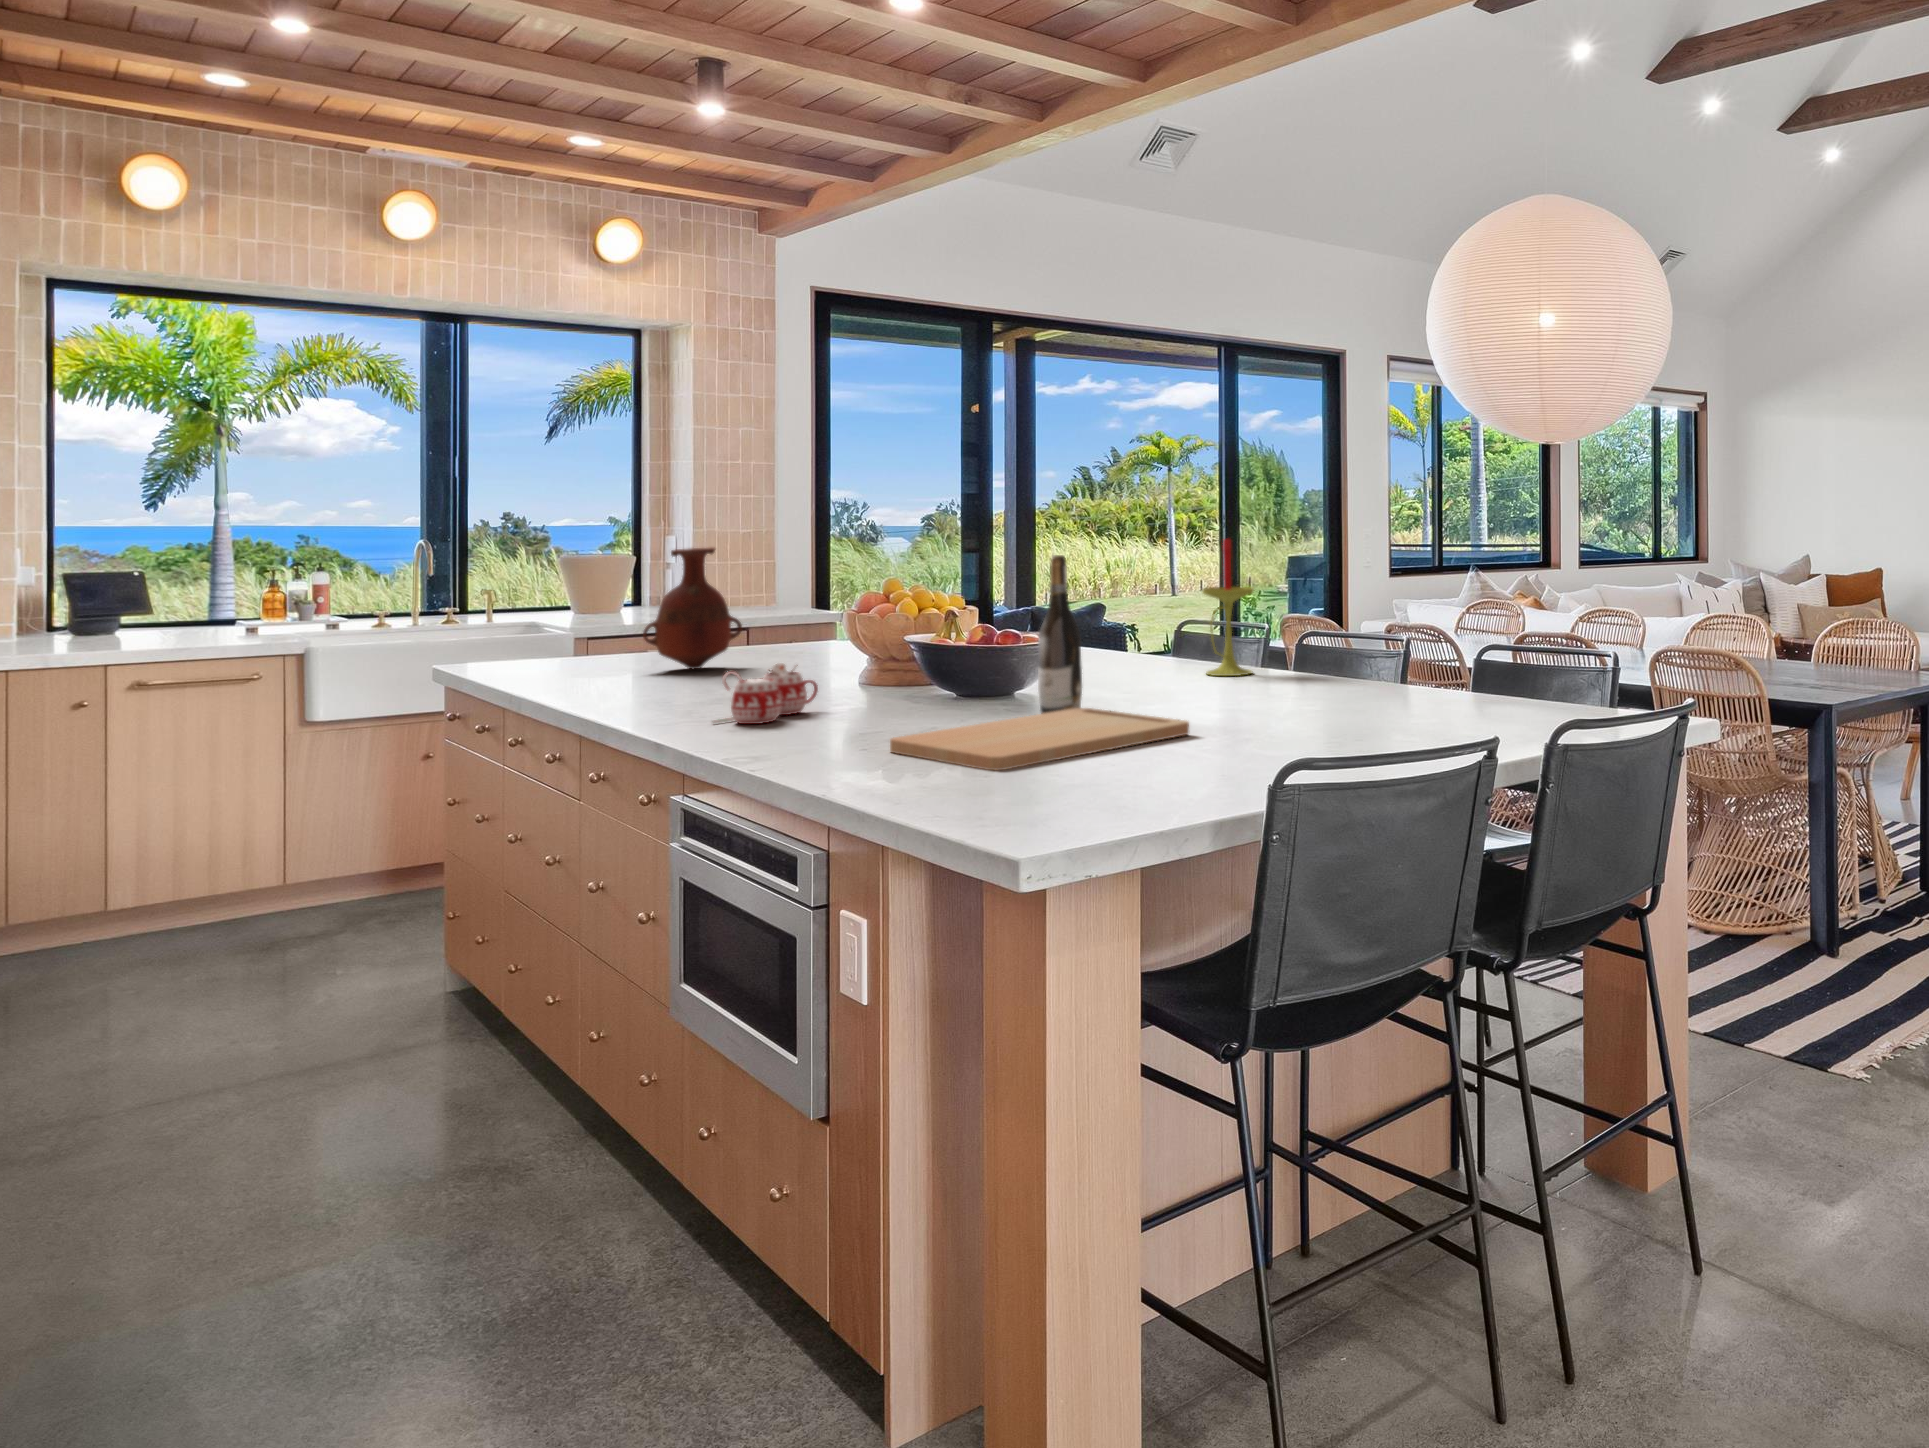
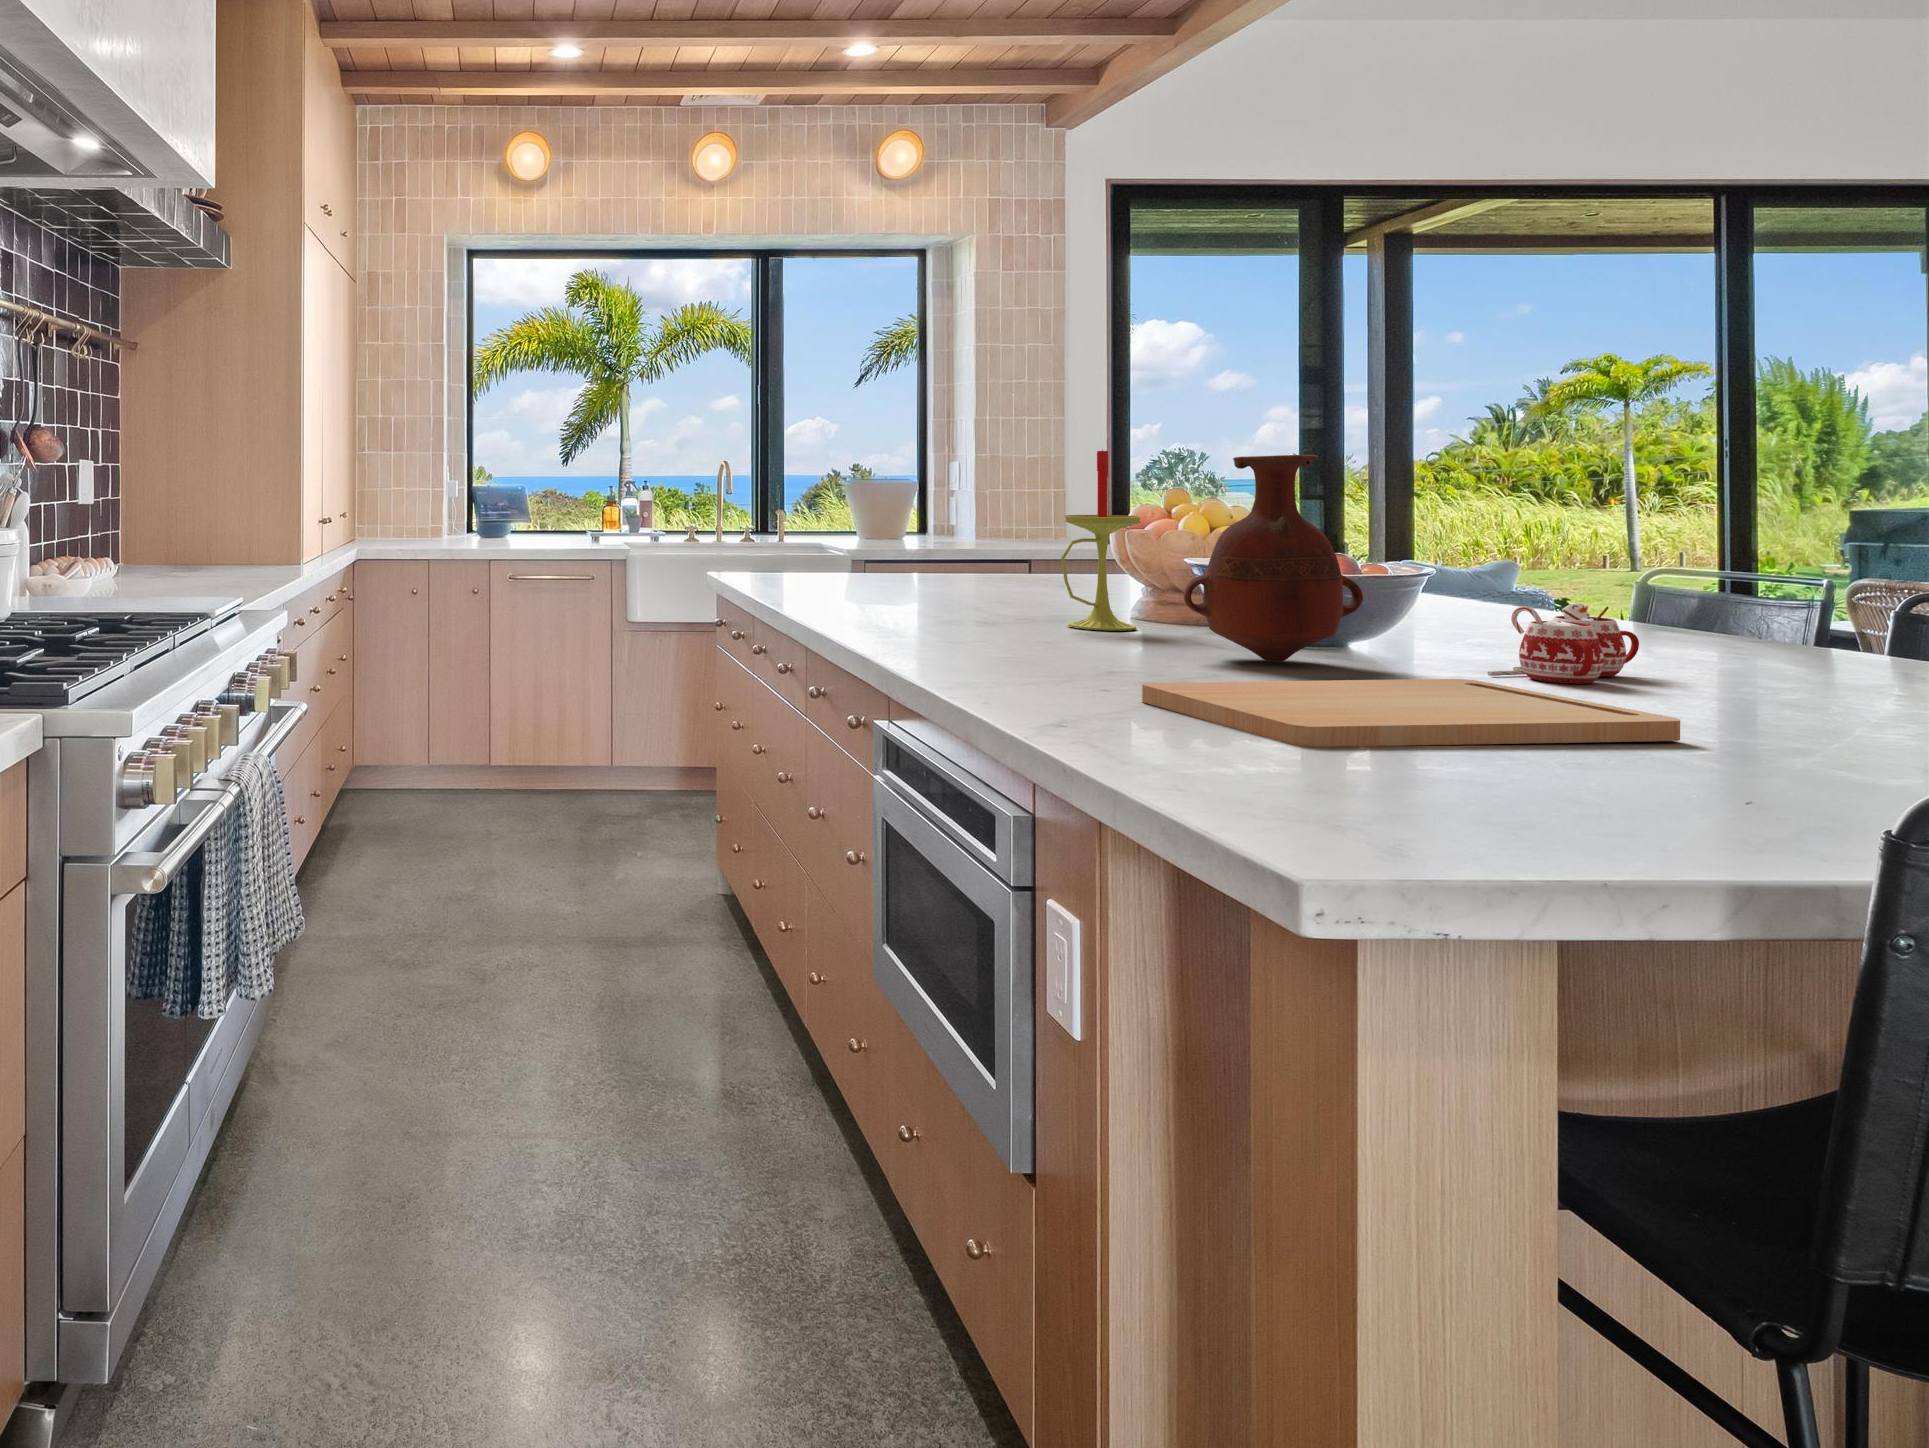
candle: present [1202,539,1254,676] -> present [1061,450,1141,631]
vase: present [643,547,742,669] -> present [1184,455,1363,662]
wine bottle: present [1038,555,1082,714] -> none [1388,454,1467,690]
mug: present [712,663,818,724] -> present [1487,603,1639,684]

